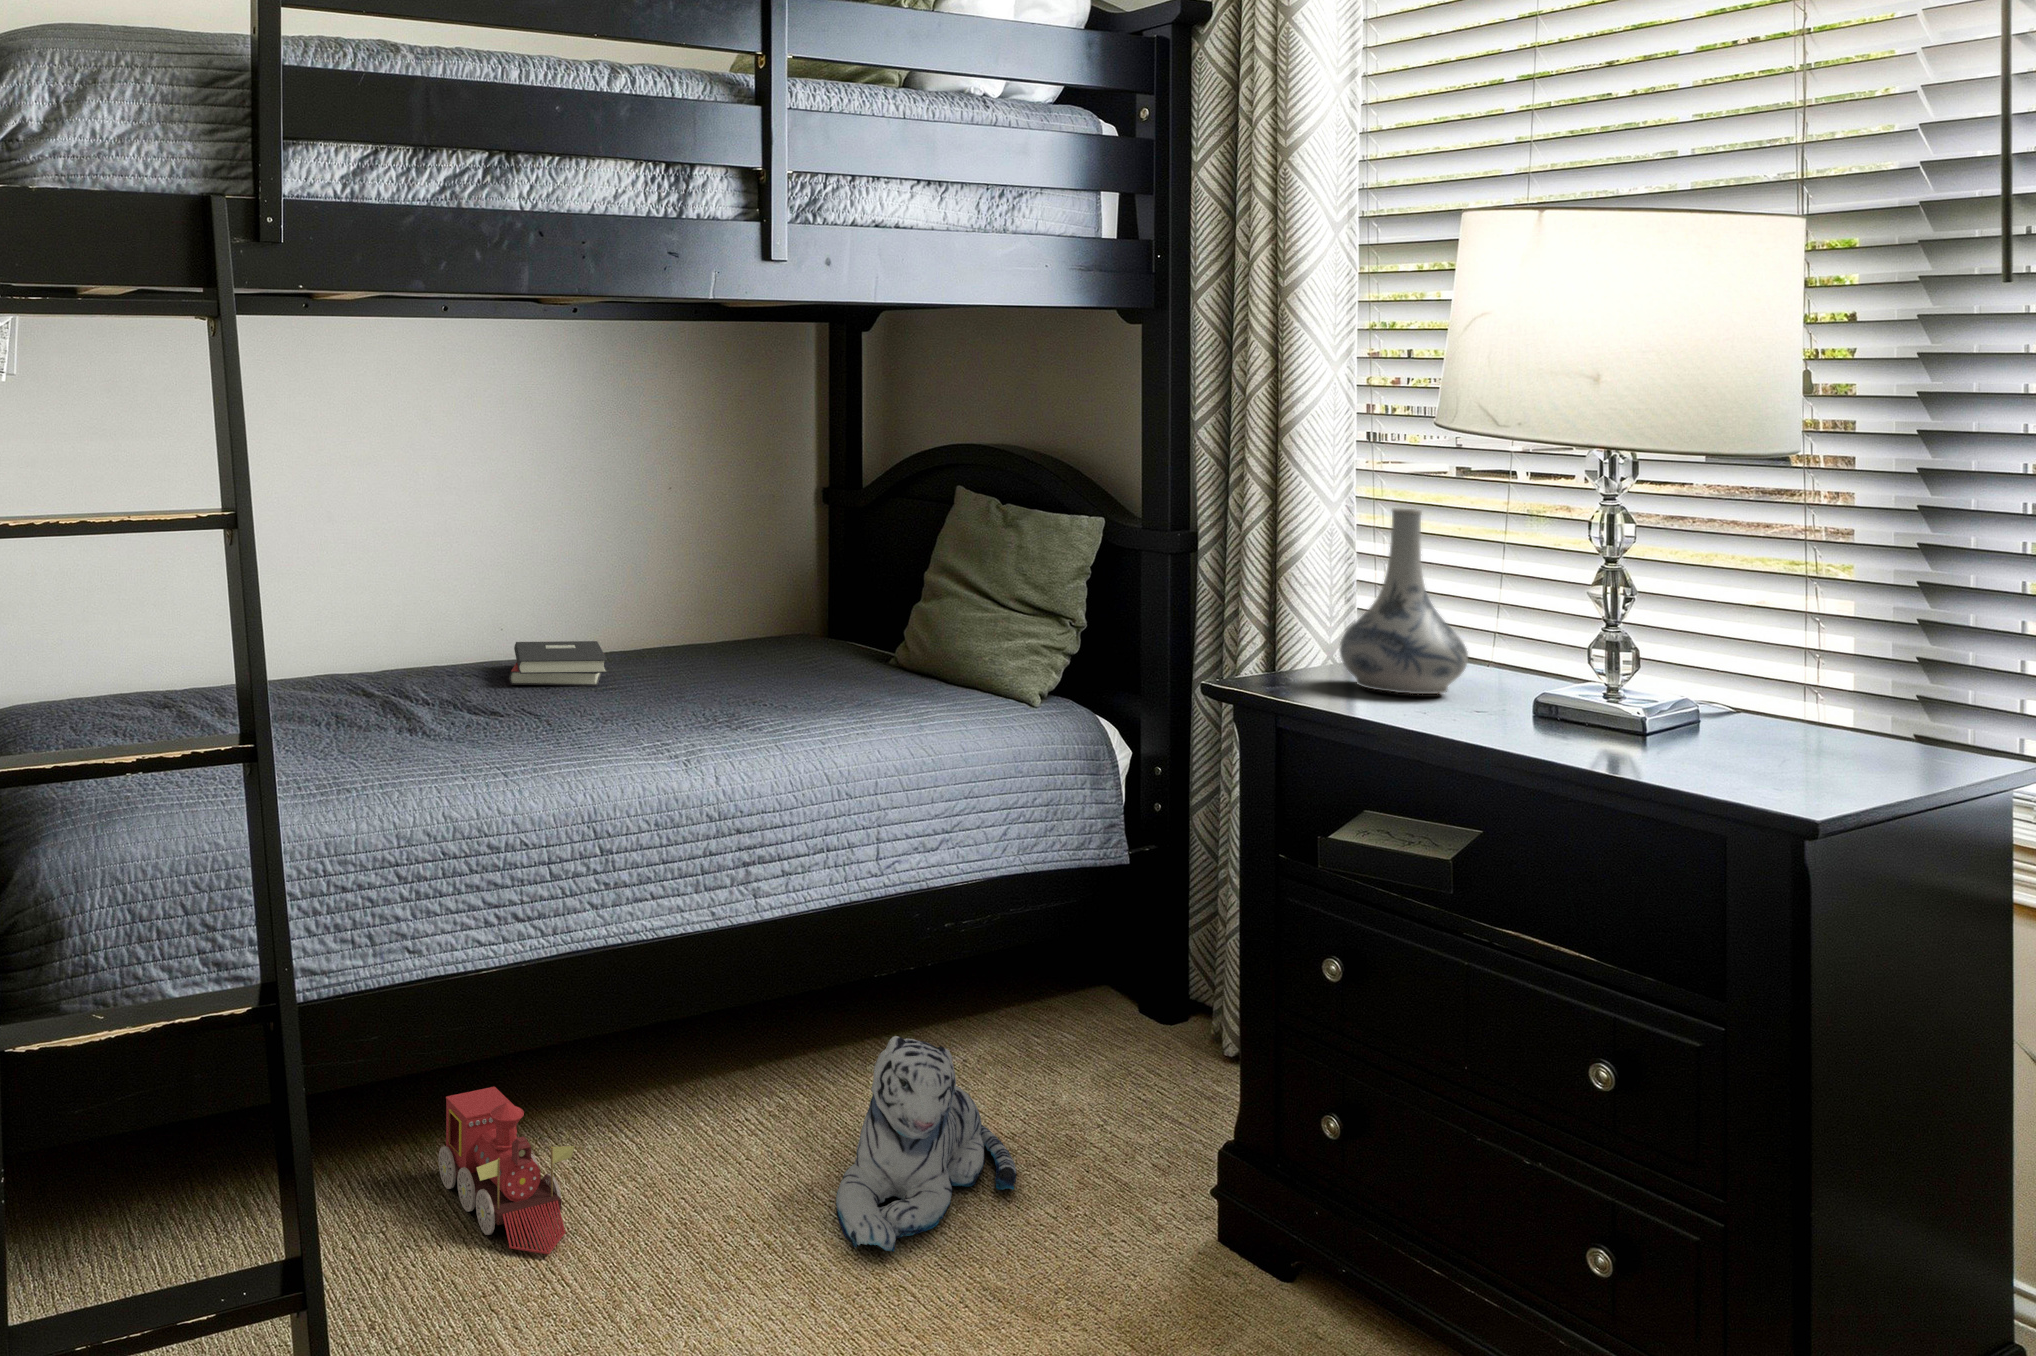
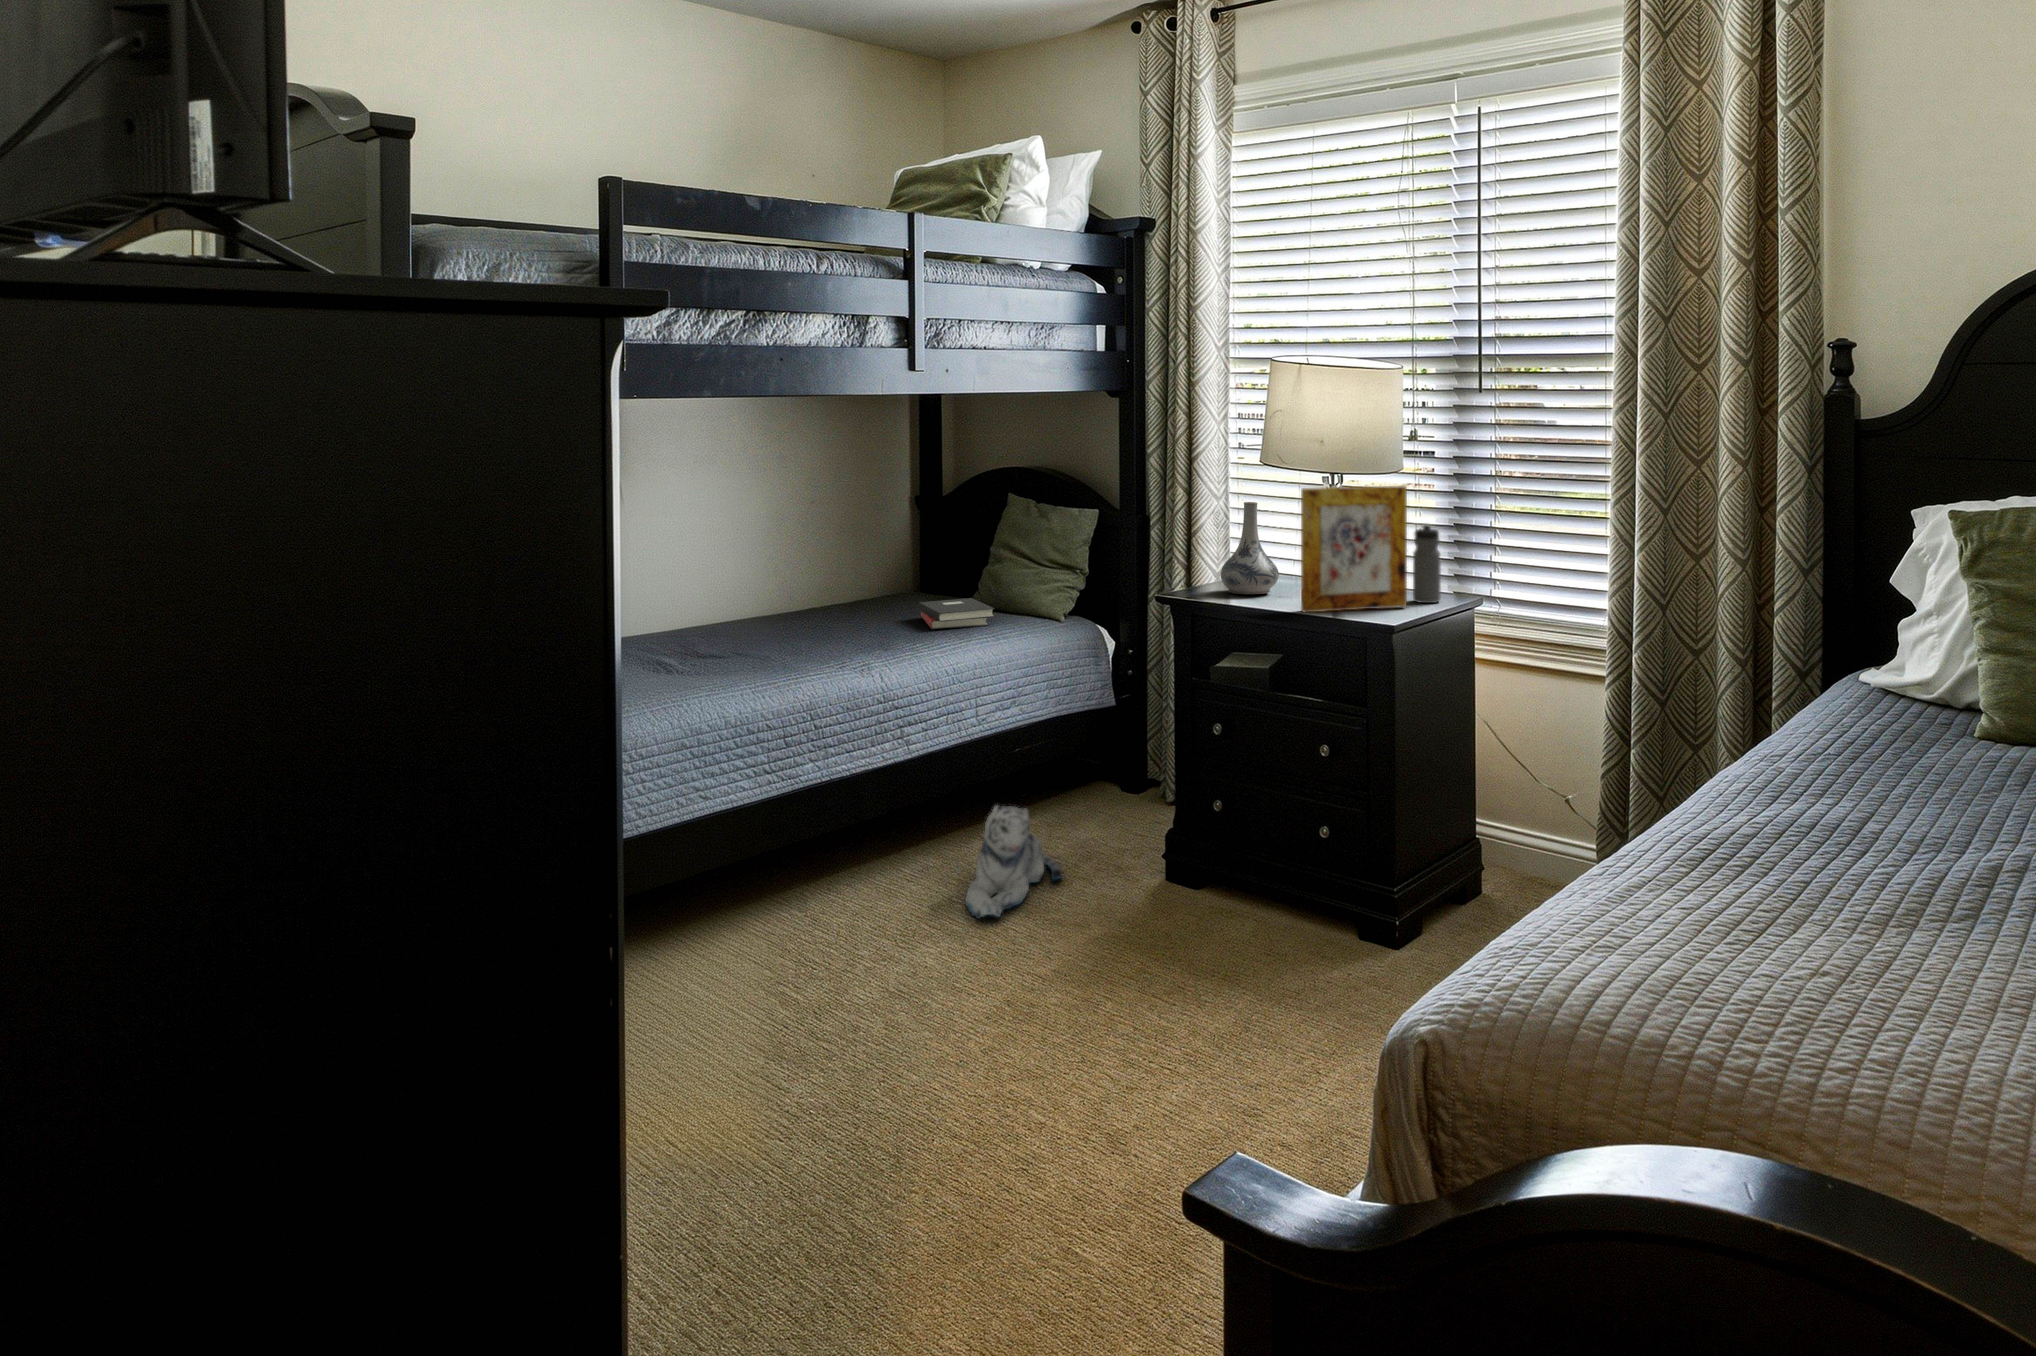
picture frame: none [1529,478,1801,754] -> present [1301,485,1407,612]
water bottle: none [1803,570,1879,749] -> present [1413,524,1441,603]
hardback book: present [509,641,607,686] -> present [918,598,994,629]
toy train: present [438,1087,575,1254] -> none [717,874,812,957]

